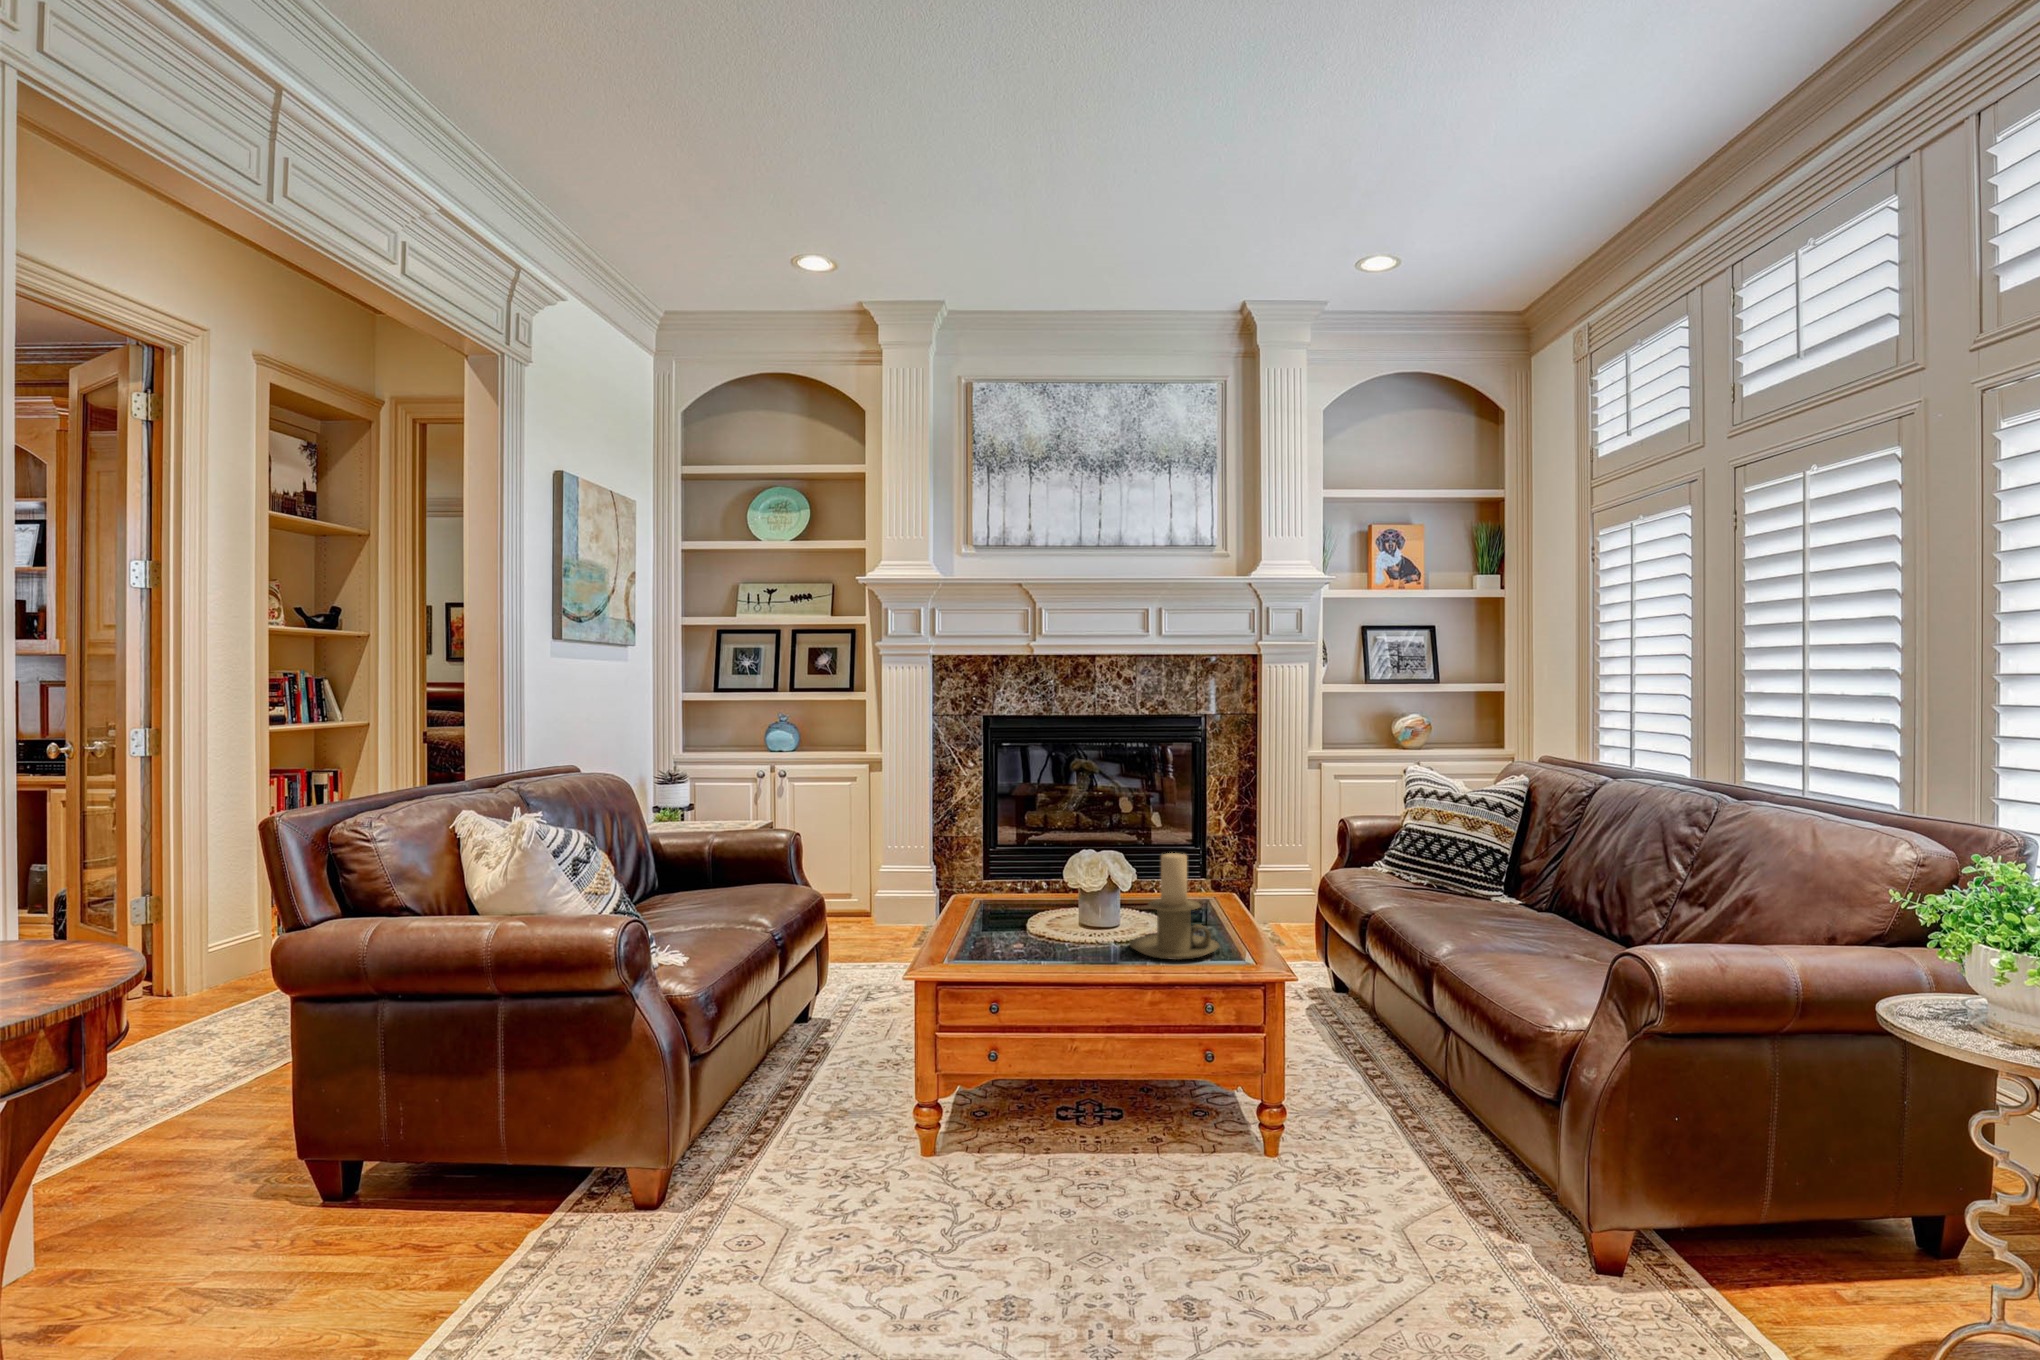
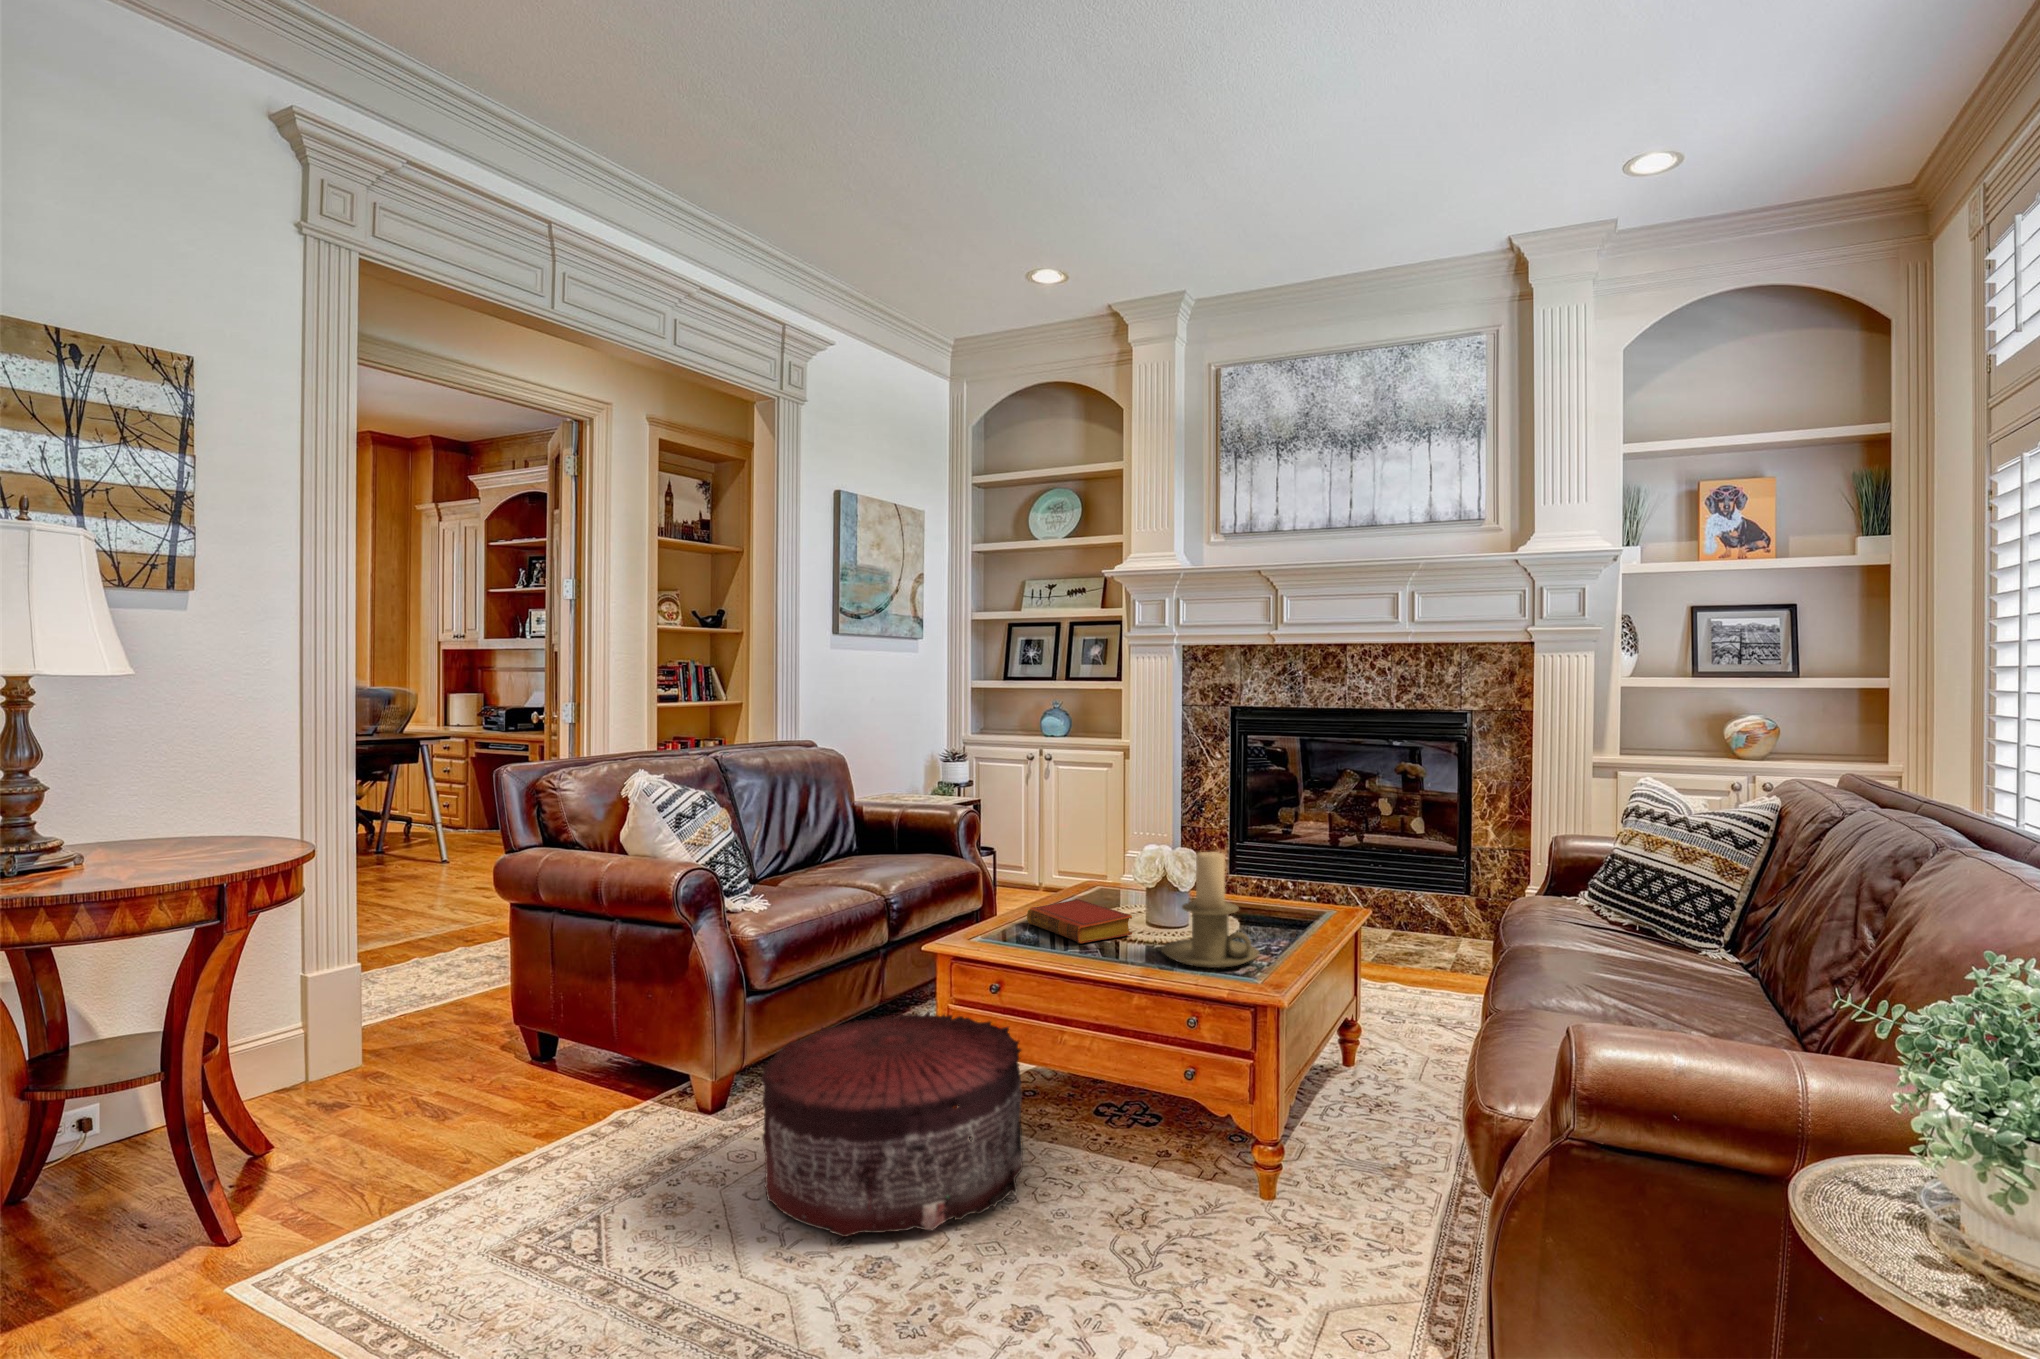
book: none [971,912,1082,953] -> present [1027,899,1132,943]
pouf: none [792,1039,1077,1276] -> present [761,1012,1023,1237]

